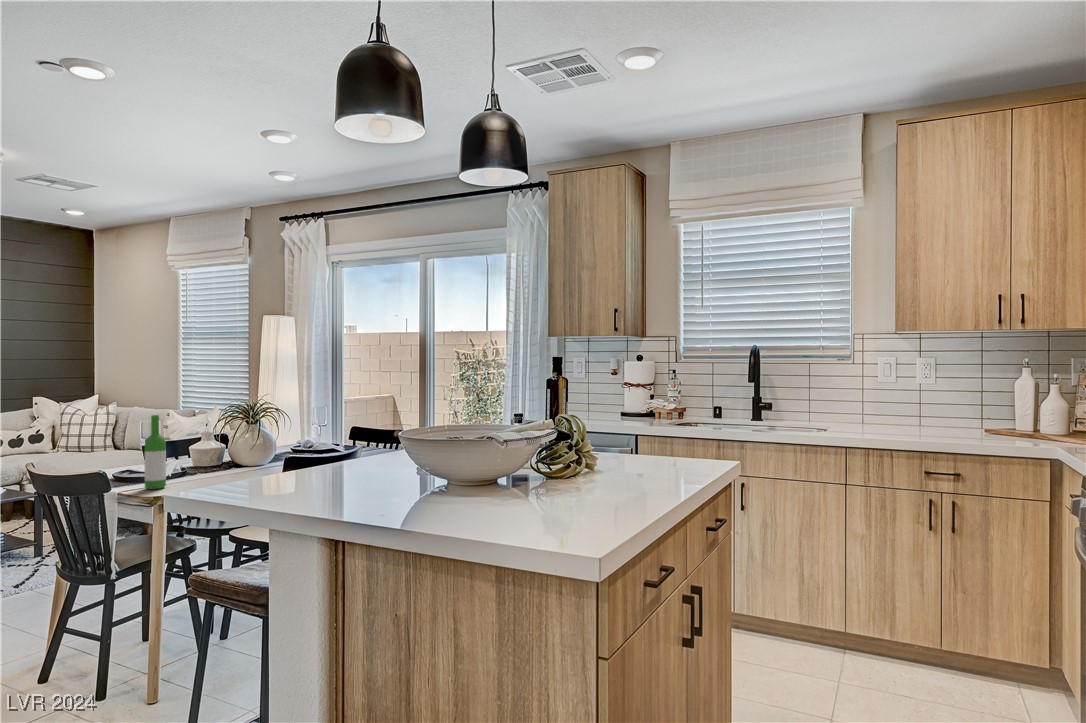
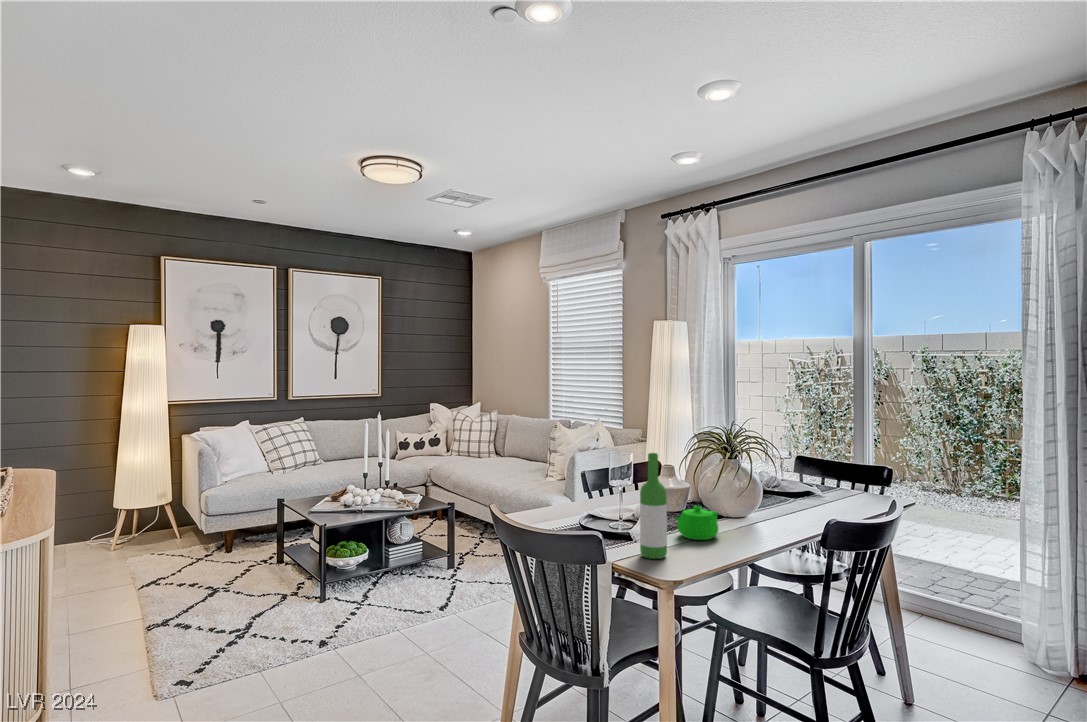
teapot: none [183,455,227,479] -> present [675,506,718,540]

